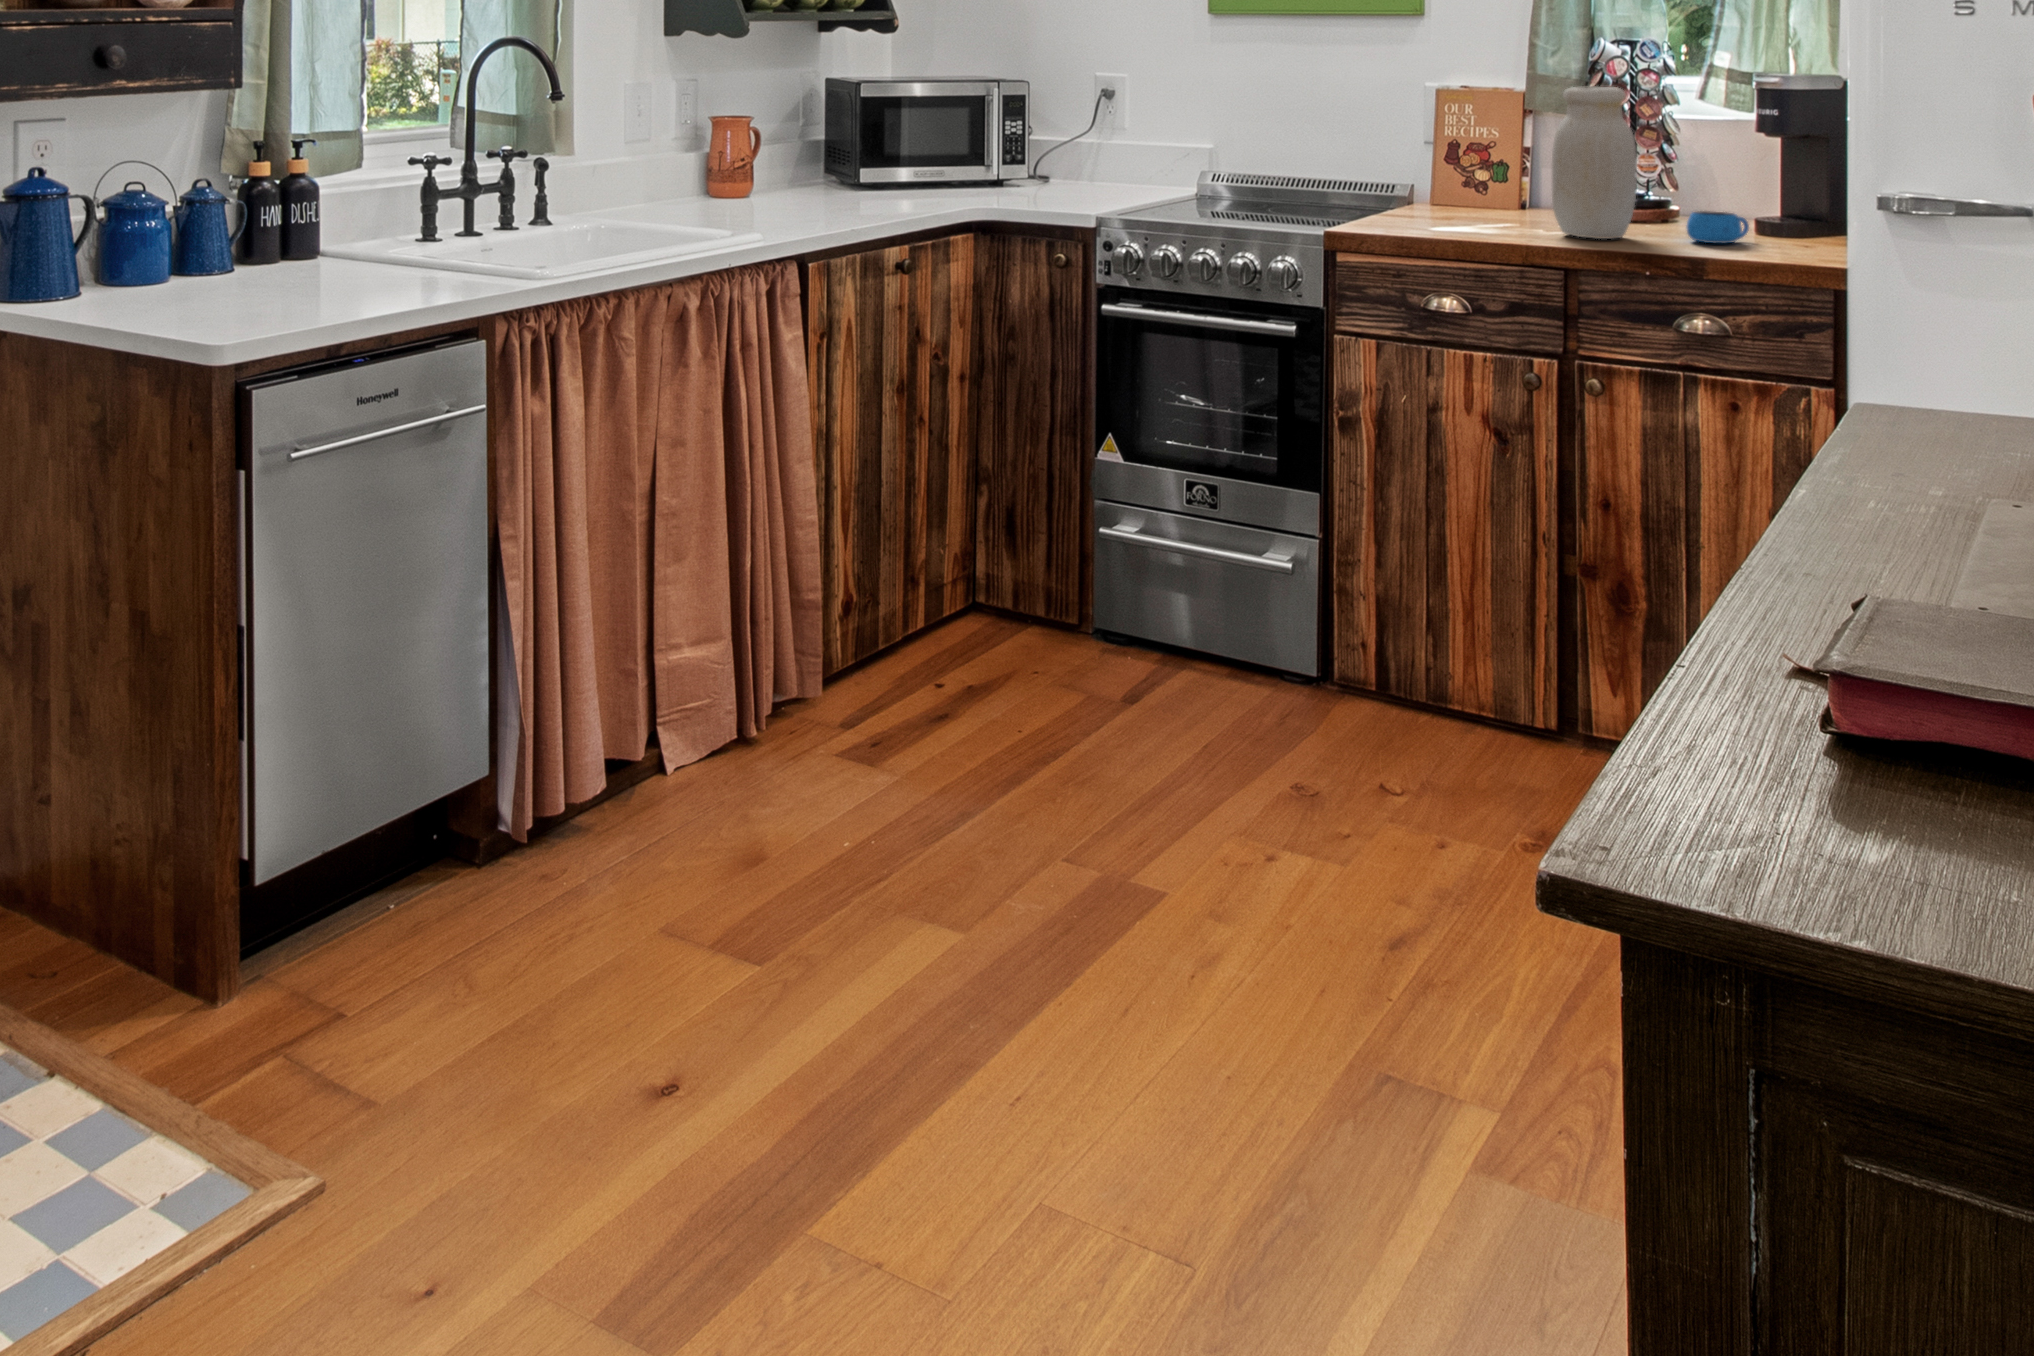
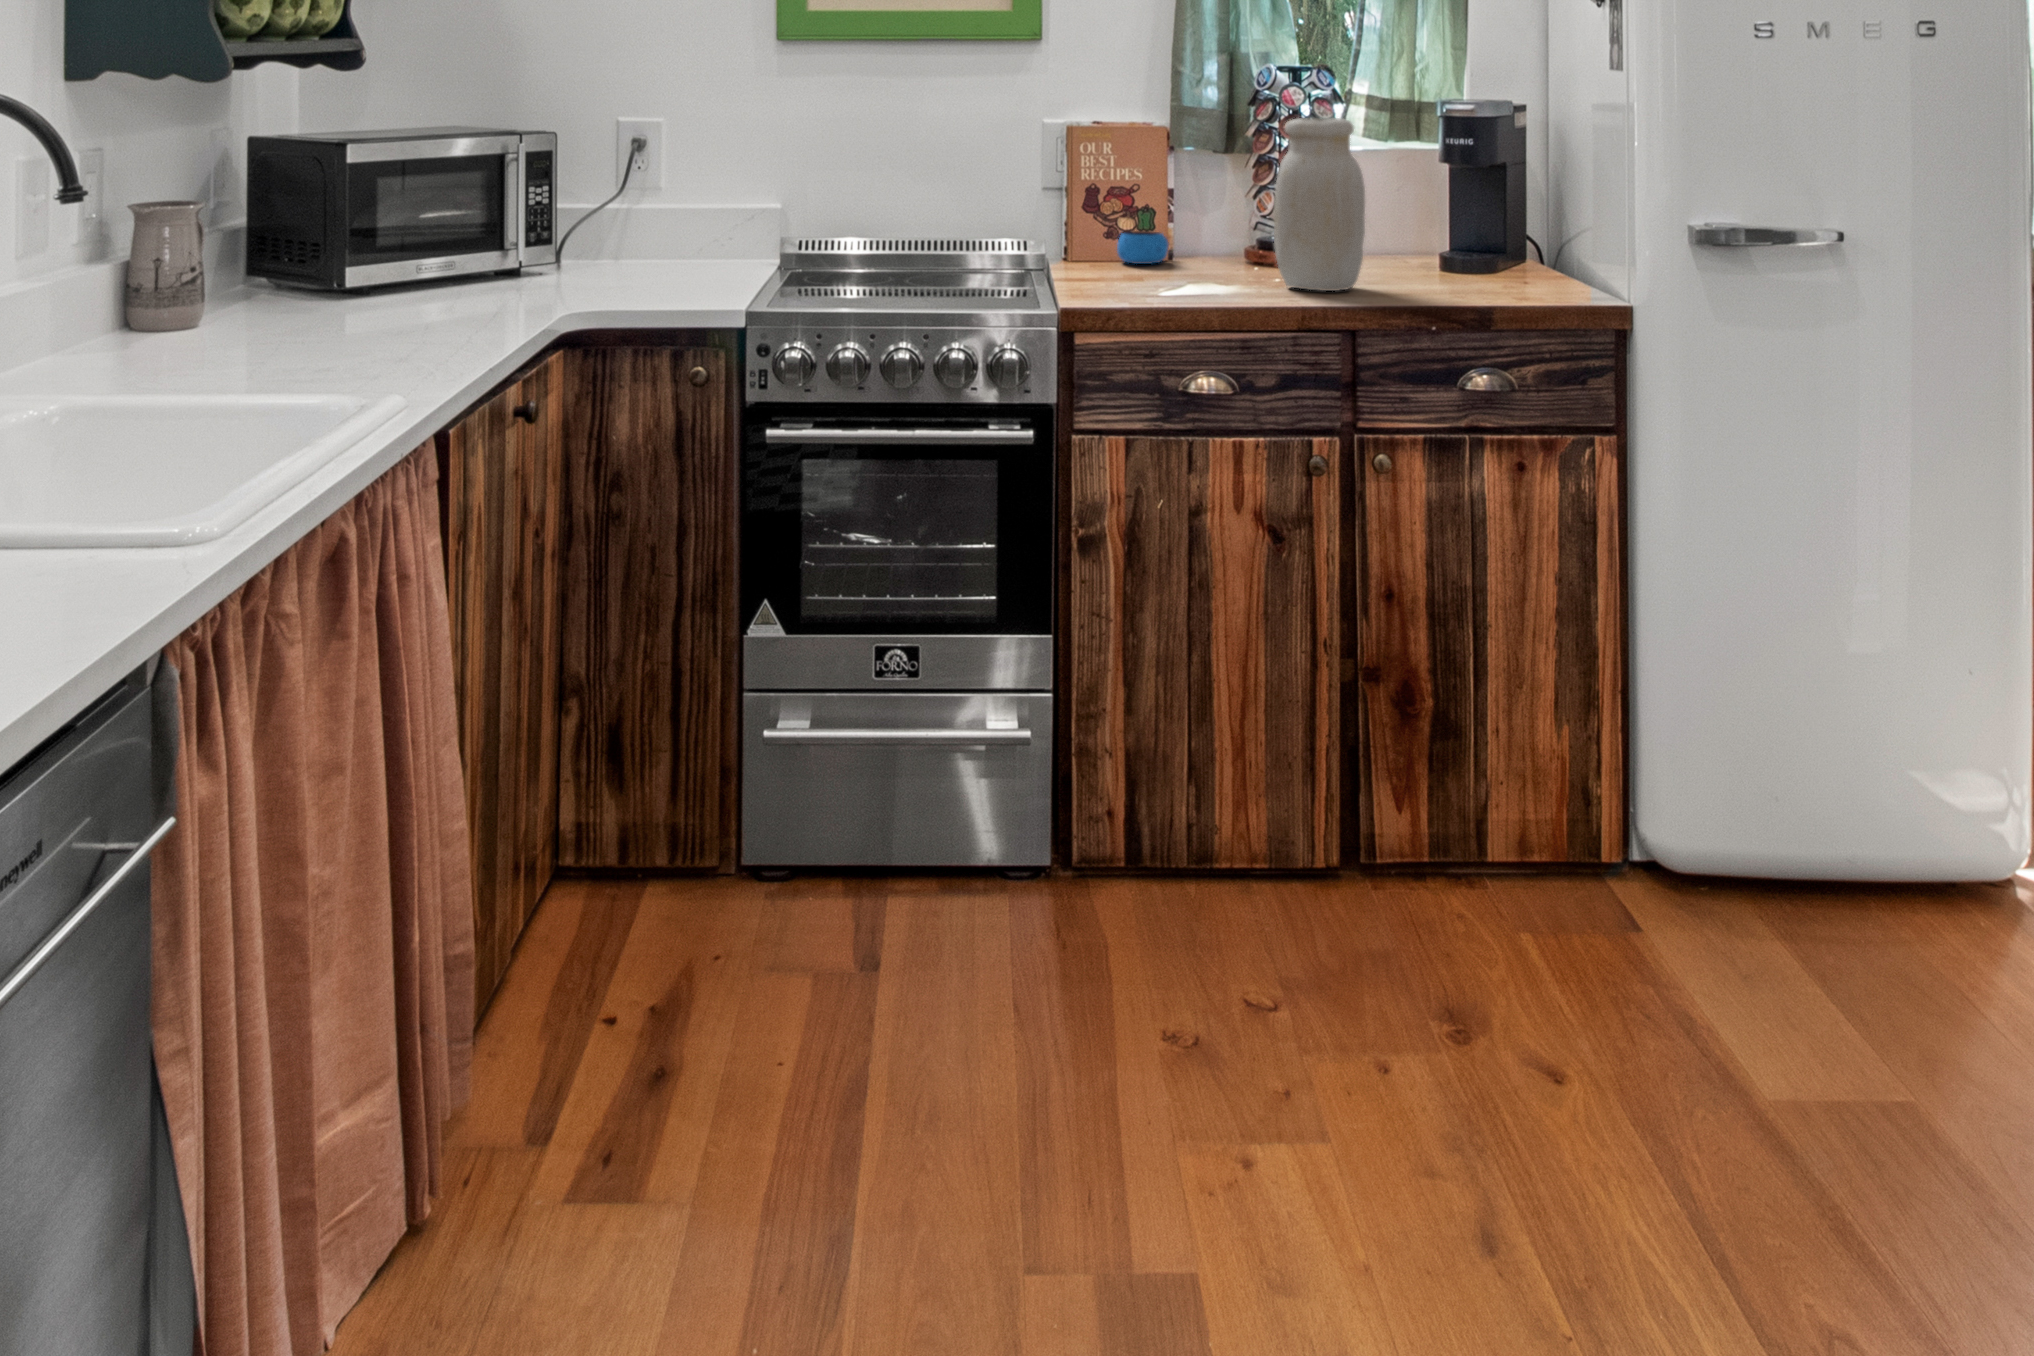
mug: present [1687,211,1749,243] -> present [1117,231,1168,264]

